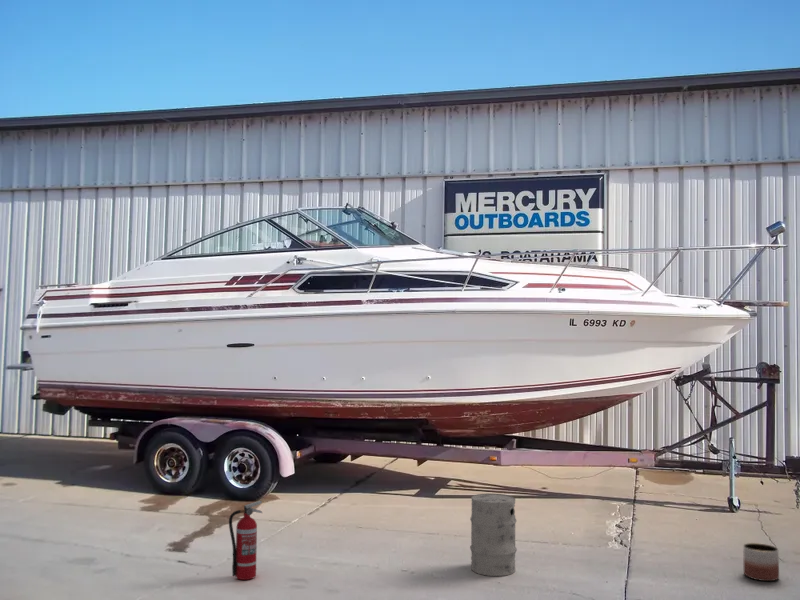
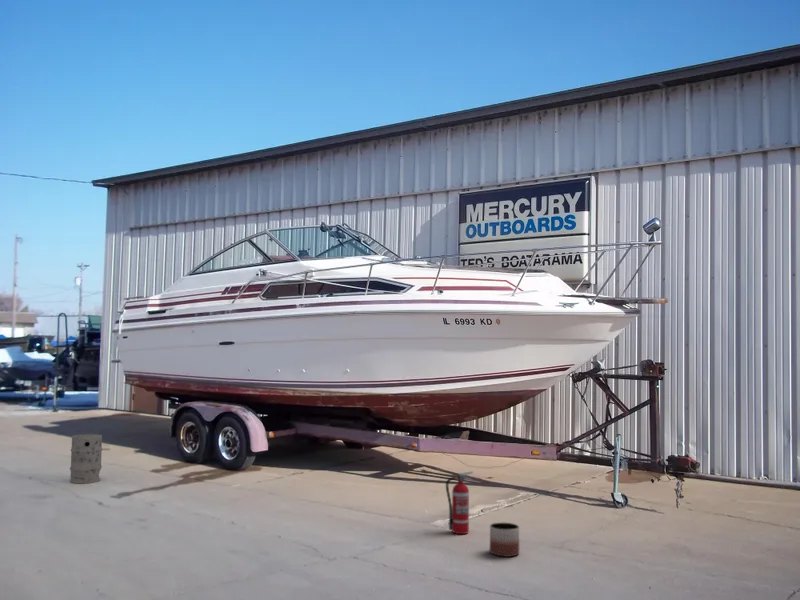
trash can: present [470,494,517,576] -> present [70,434,102,484]
fire extinguisher: present [229,501,262,580] -> present [446,471,473,534]

